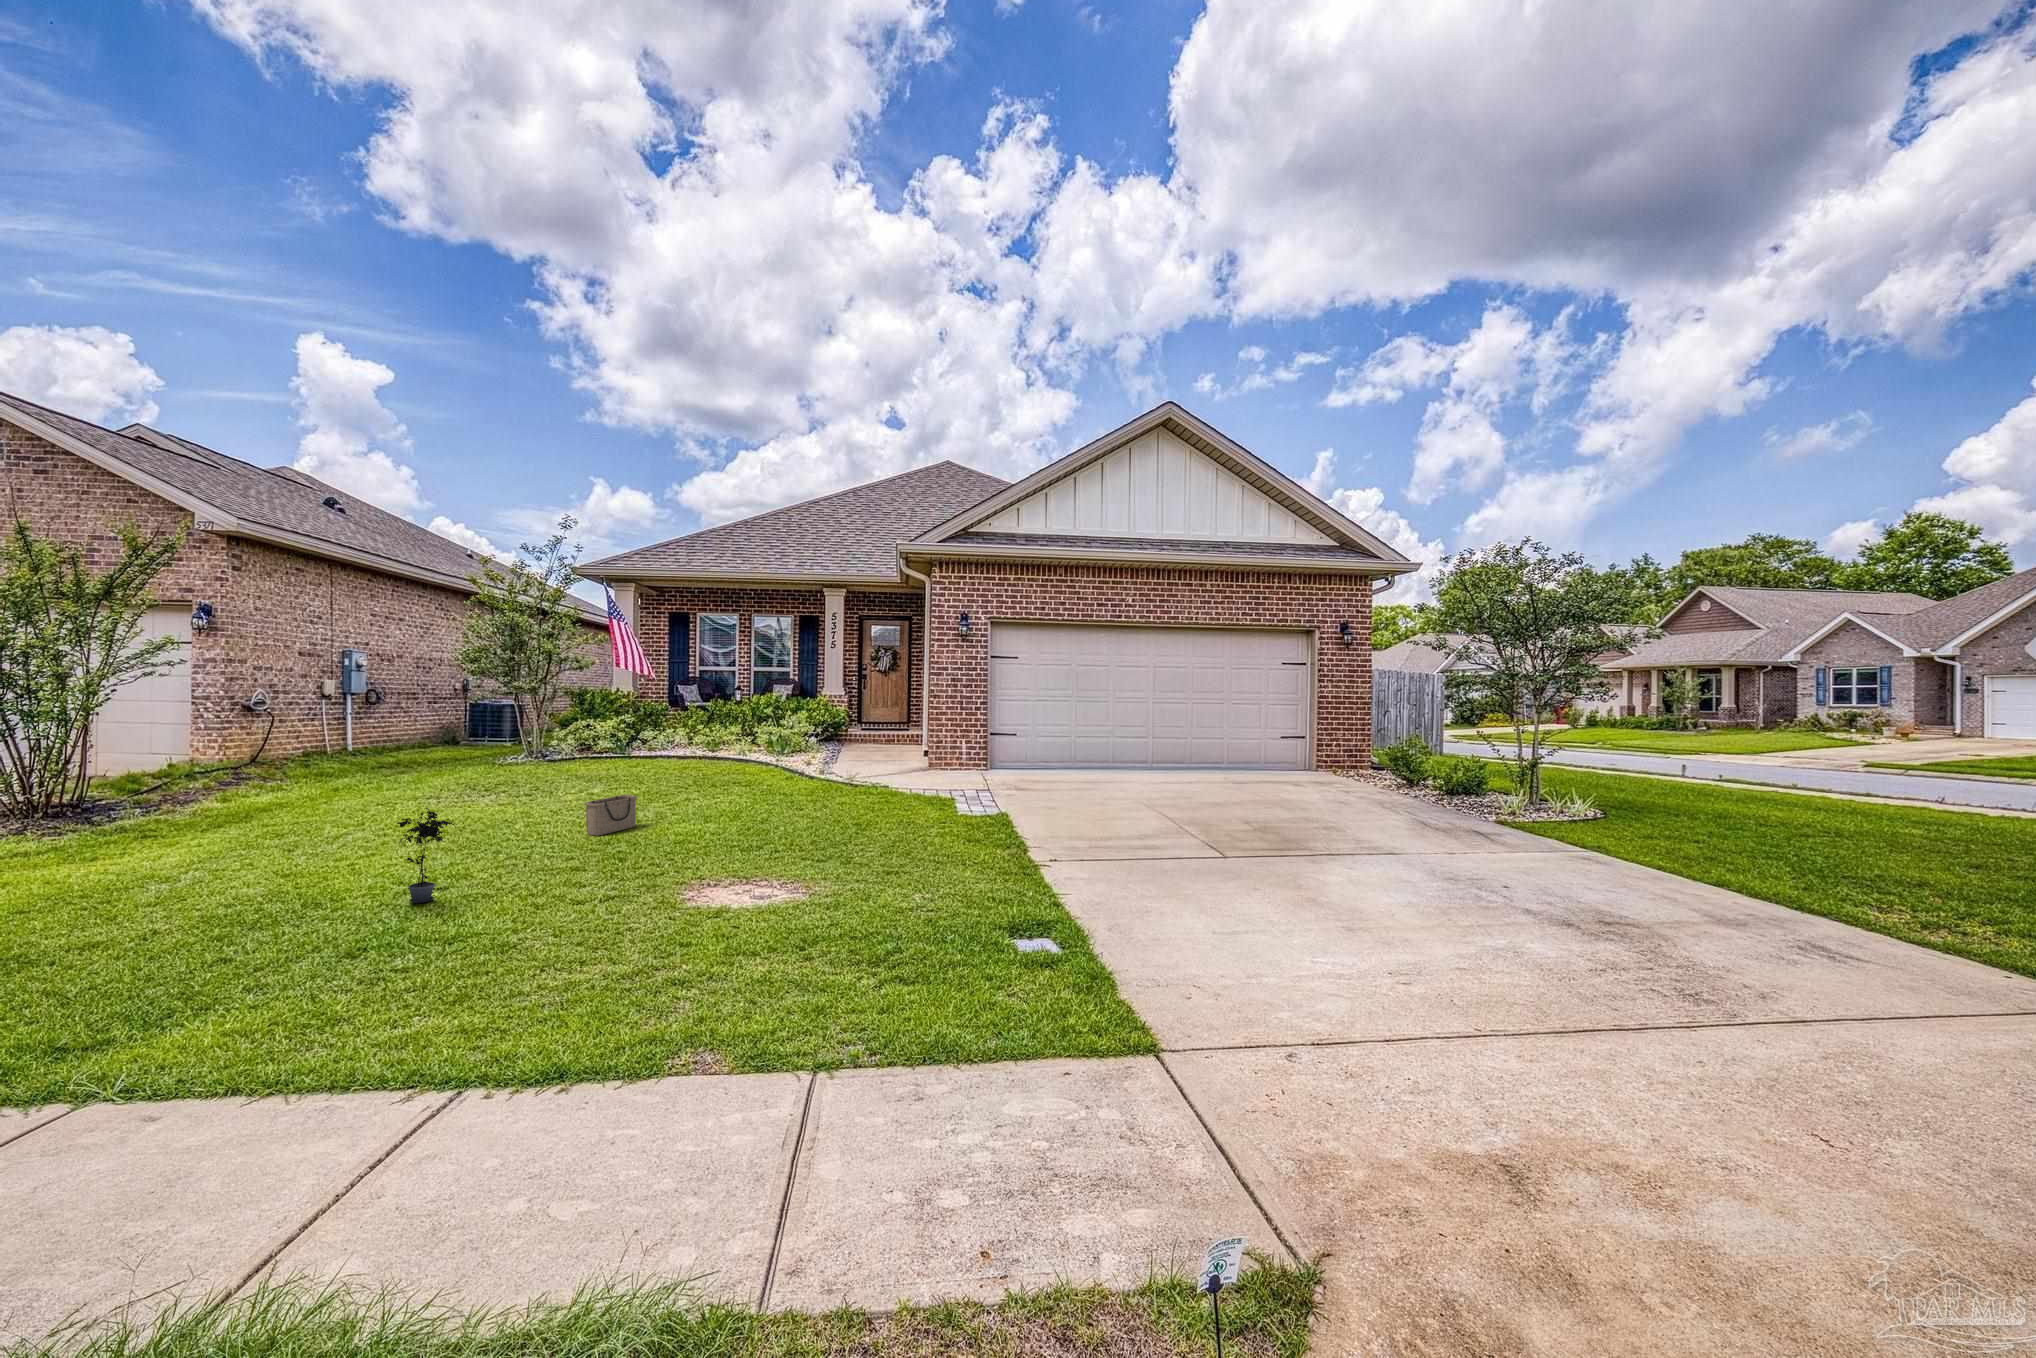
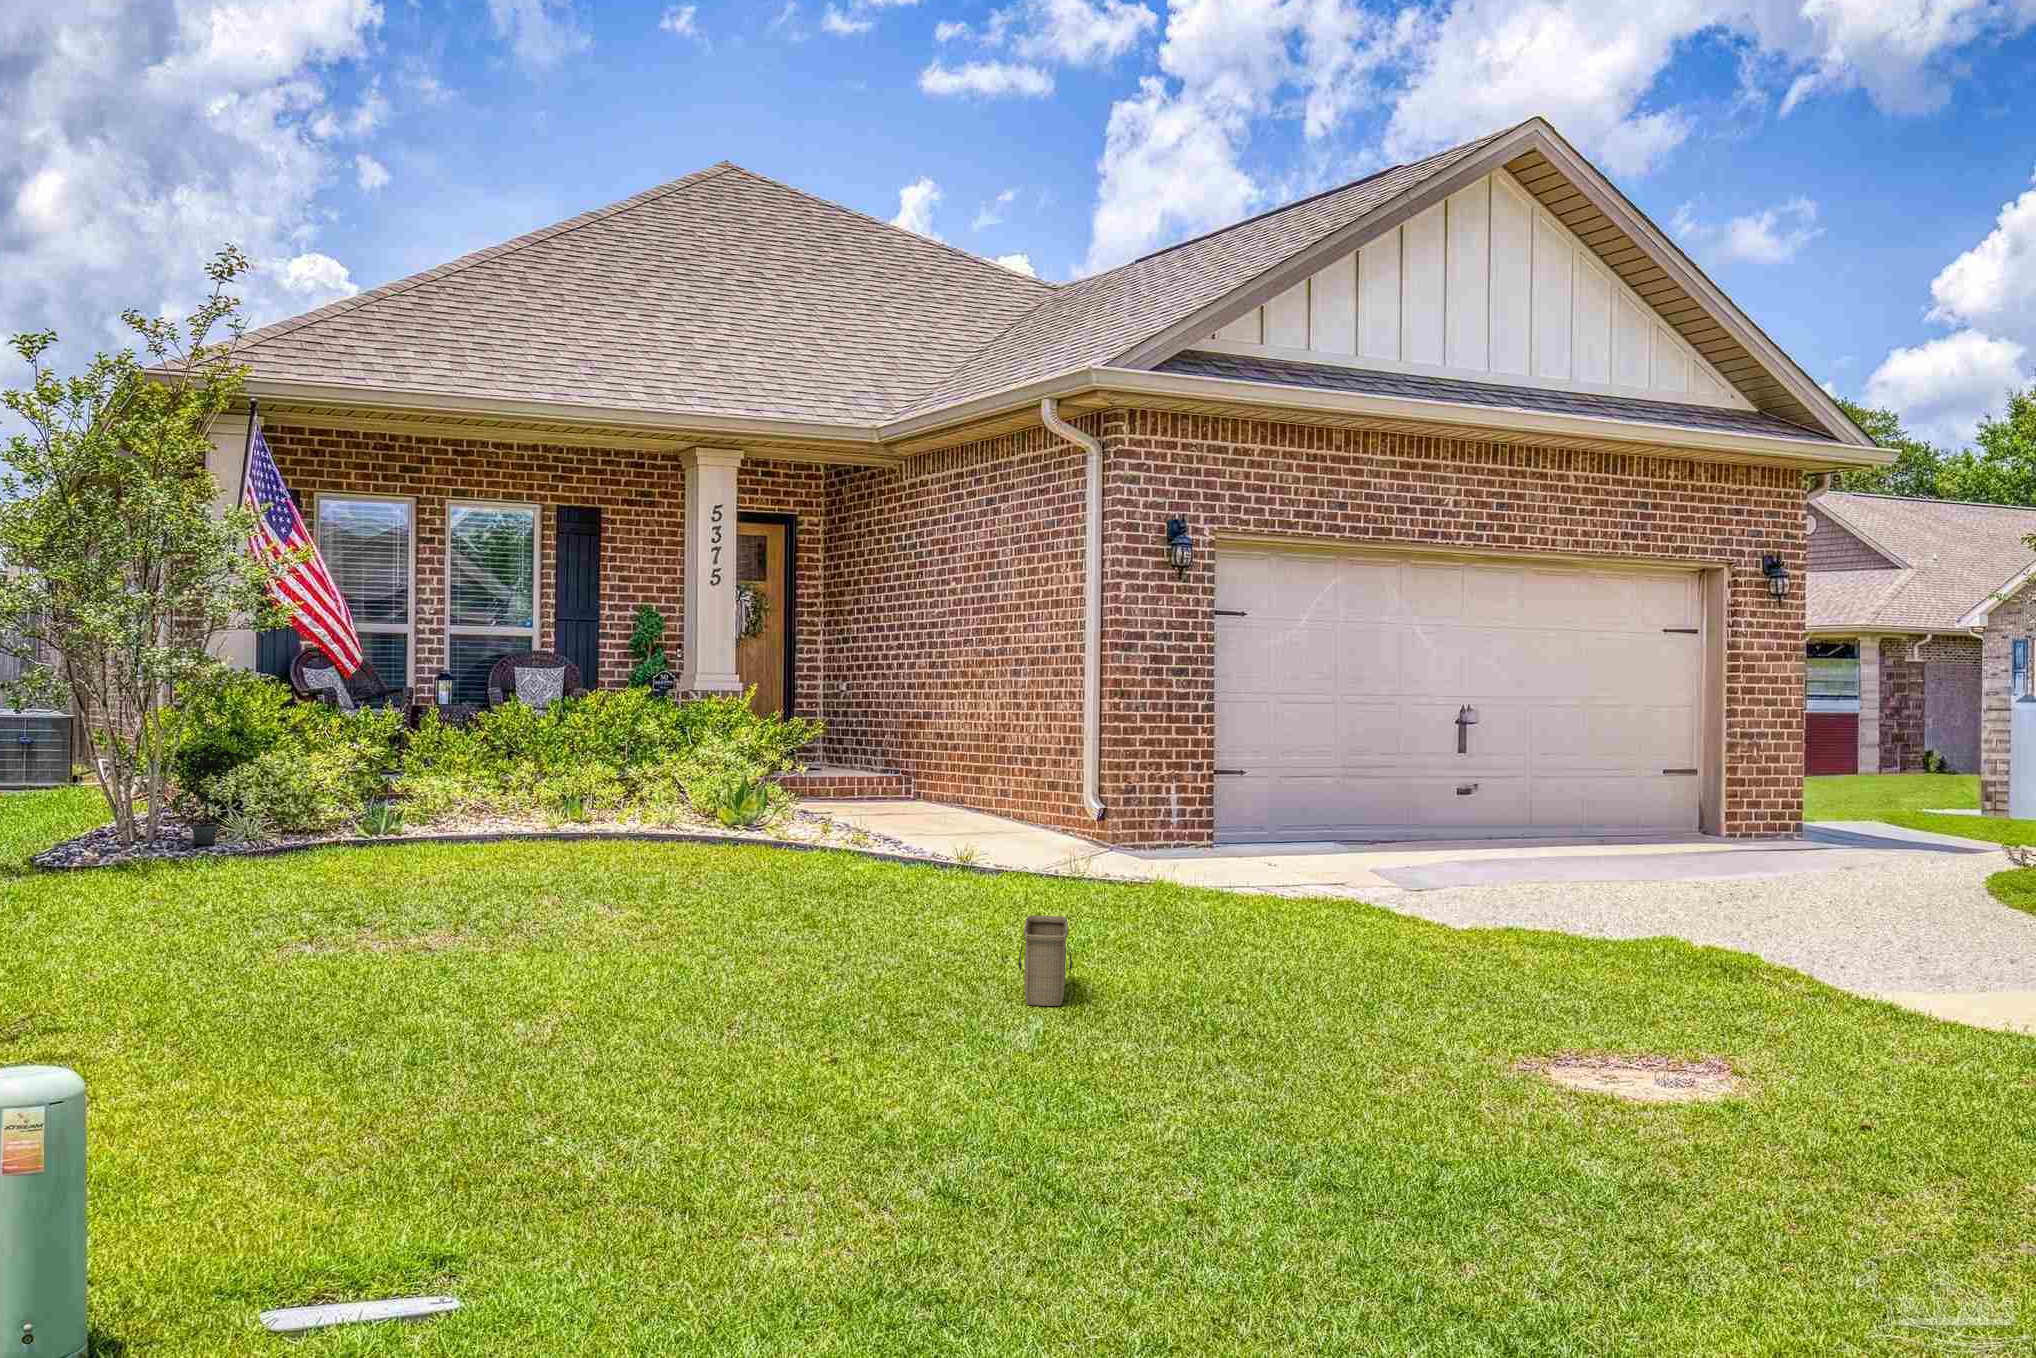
potted plant: present [397,808,456,903] -> present [175,739,246,845]

